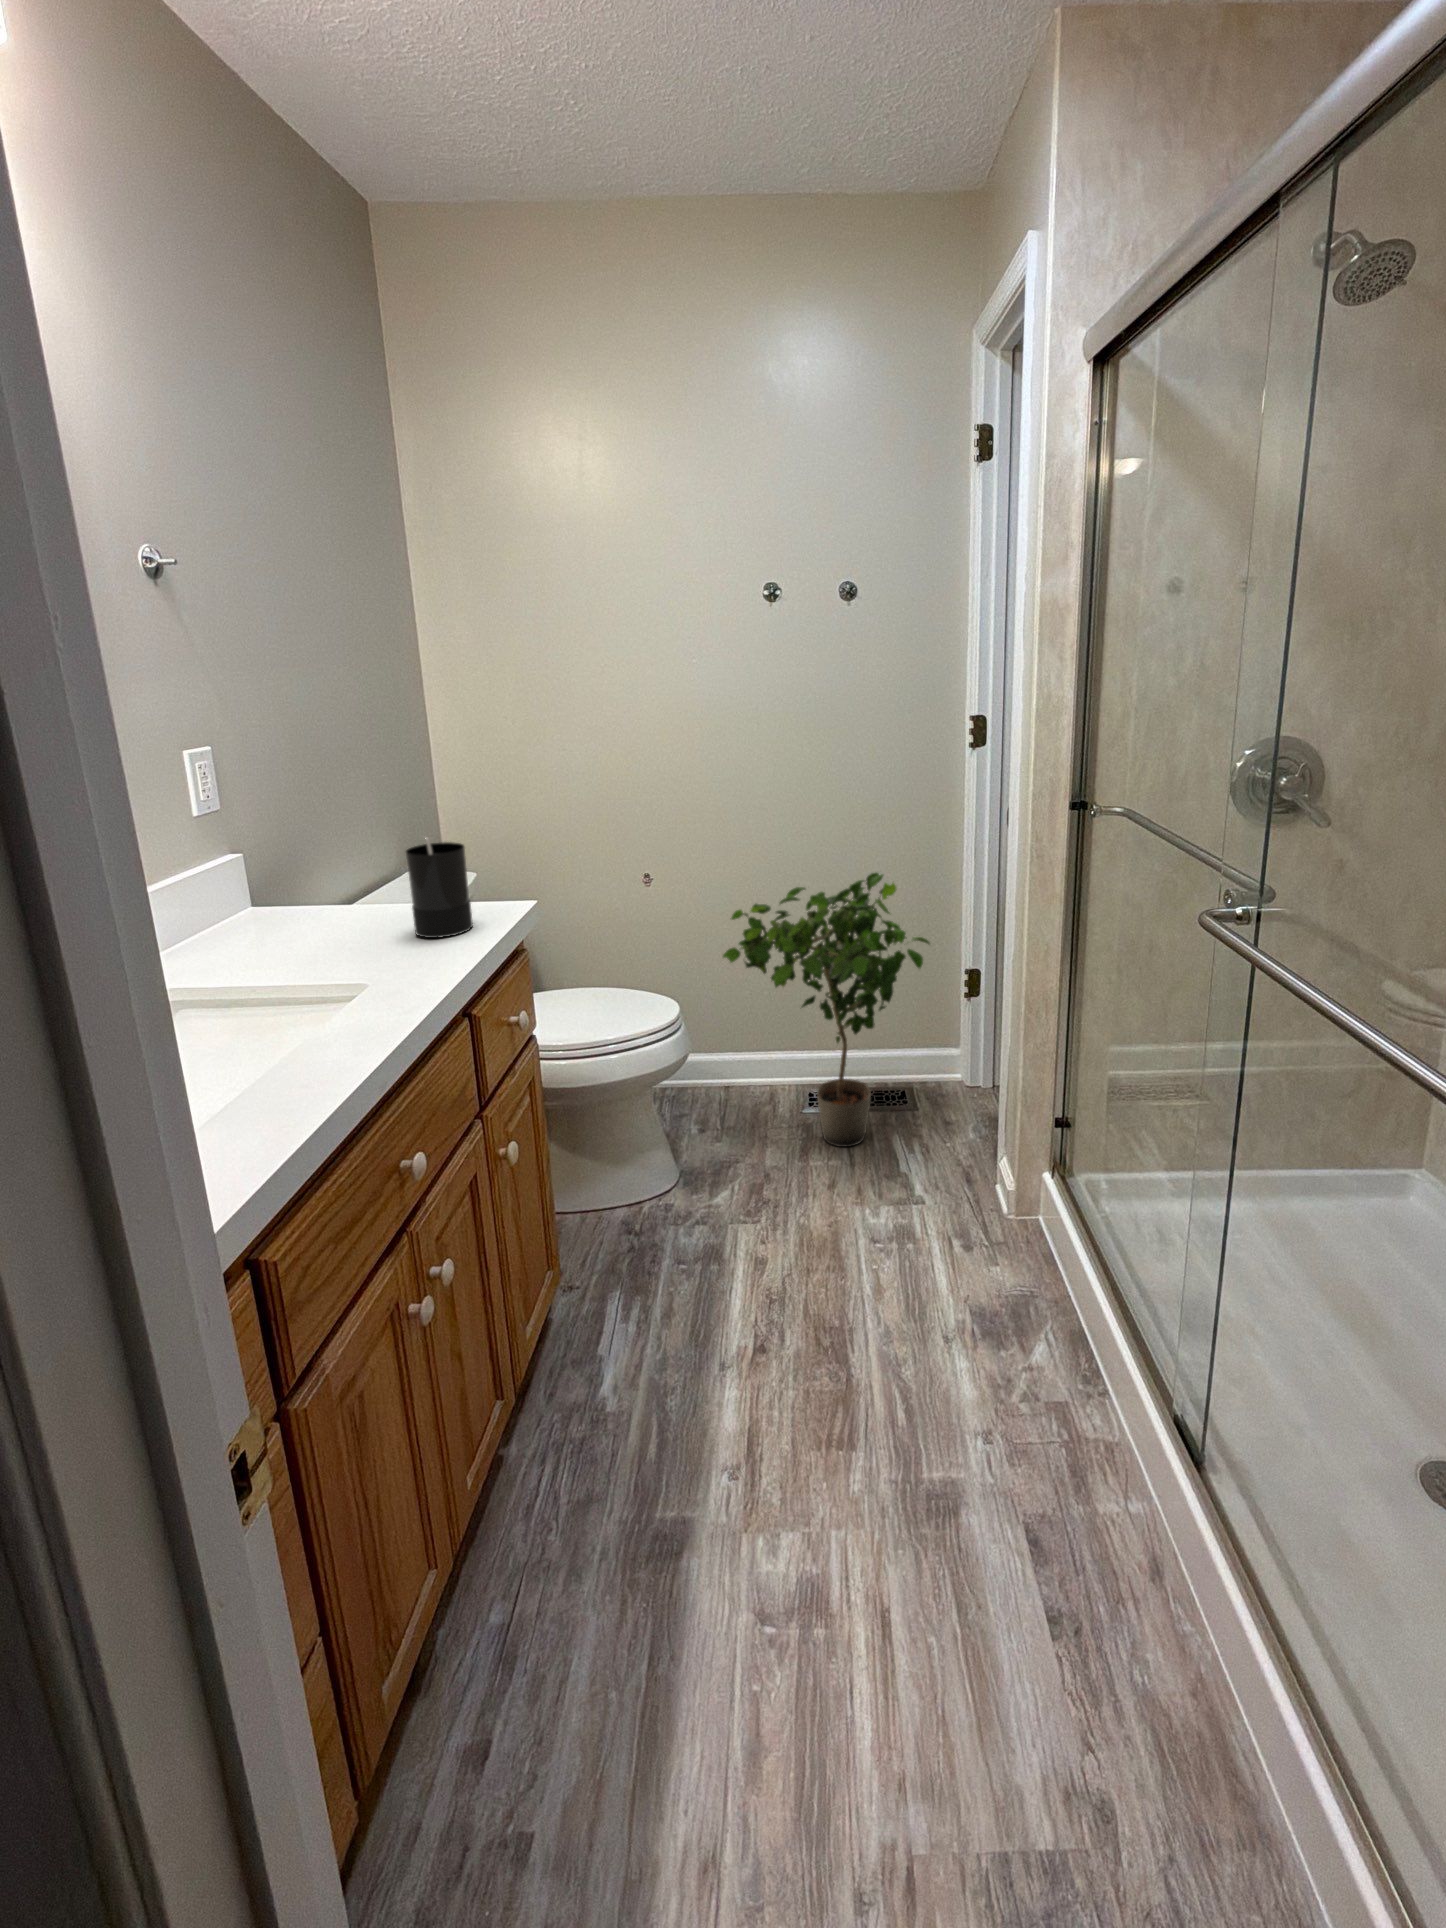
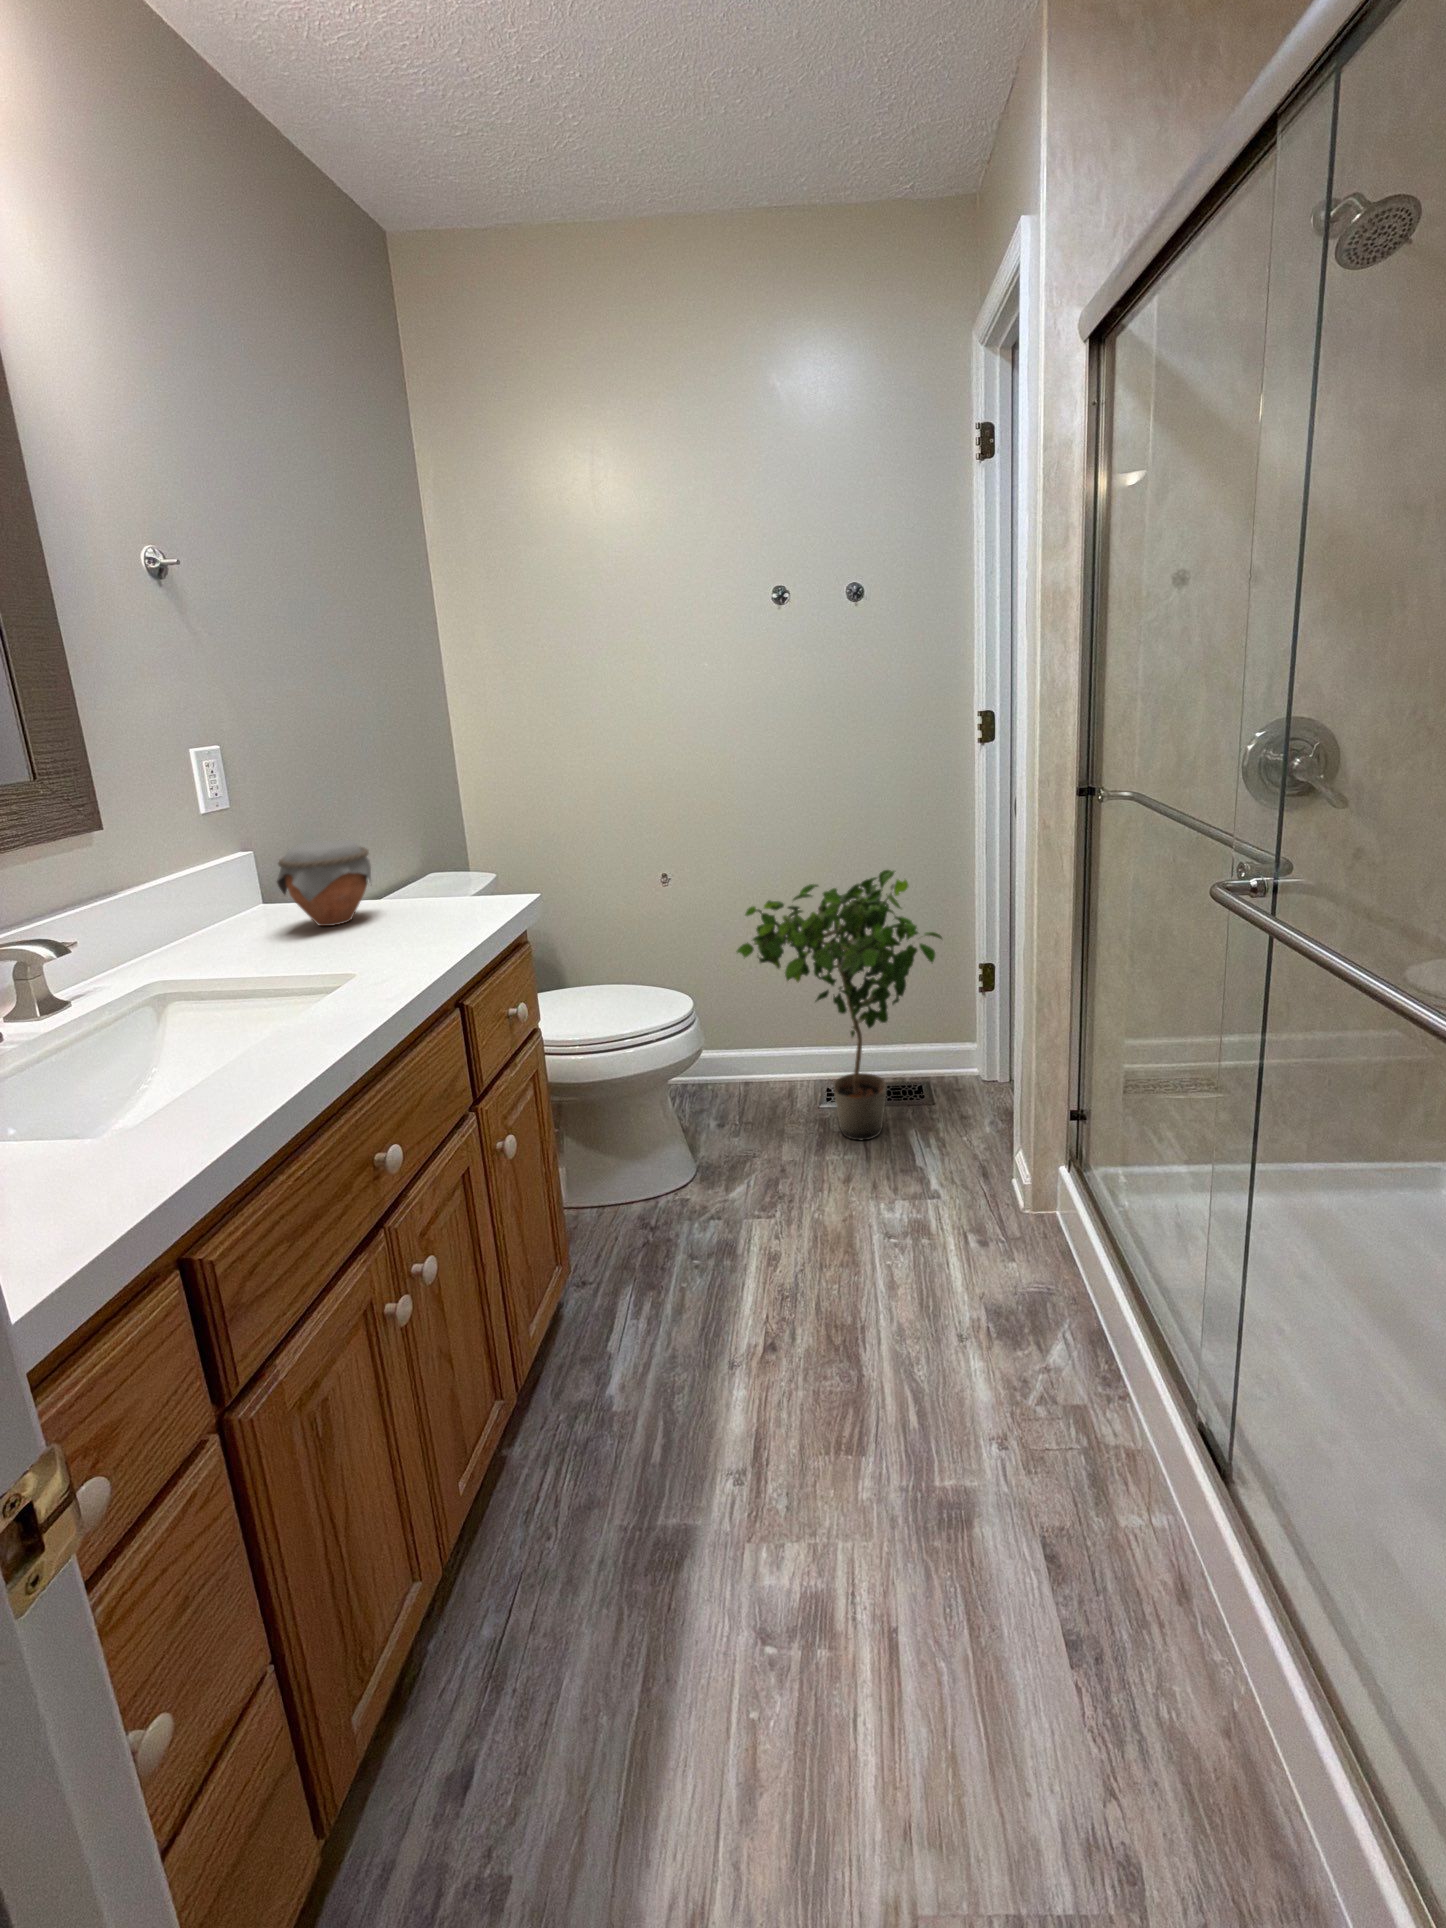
candle: present [406,836,473,938] -> none [400,824,470,926]
jar: none [278,848,371,935] -> present [277,840,372,926]

